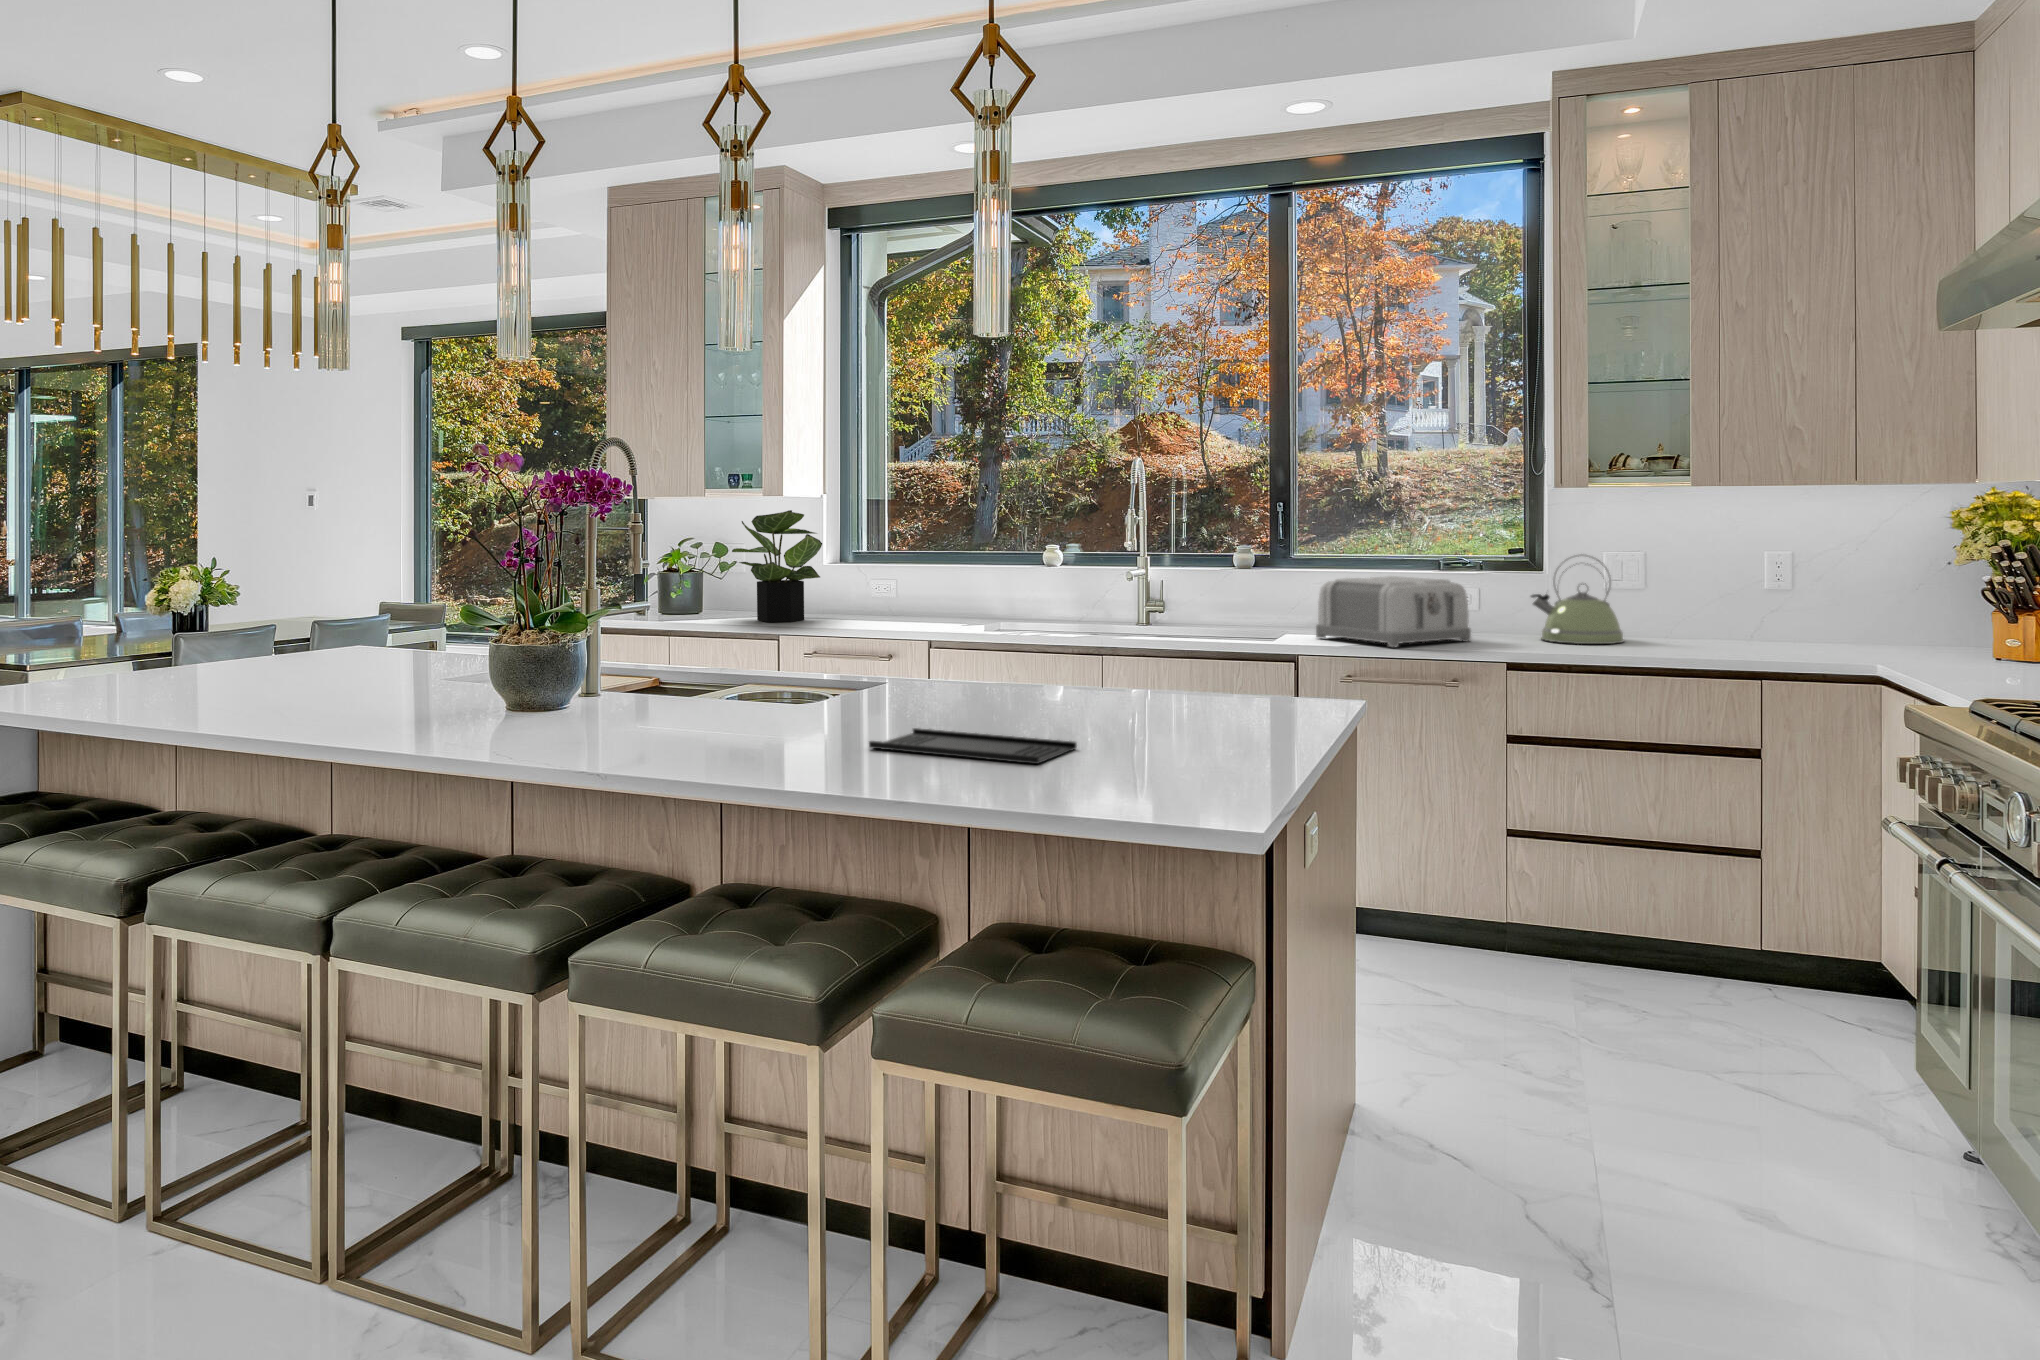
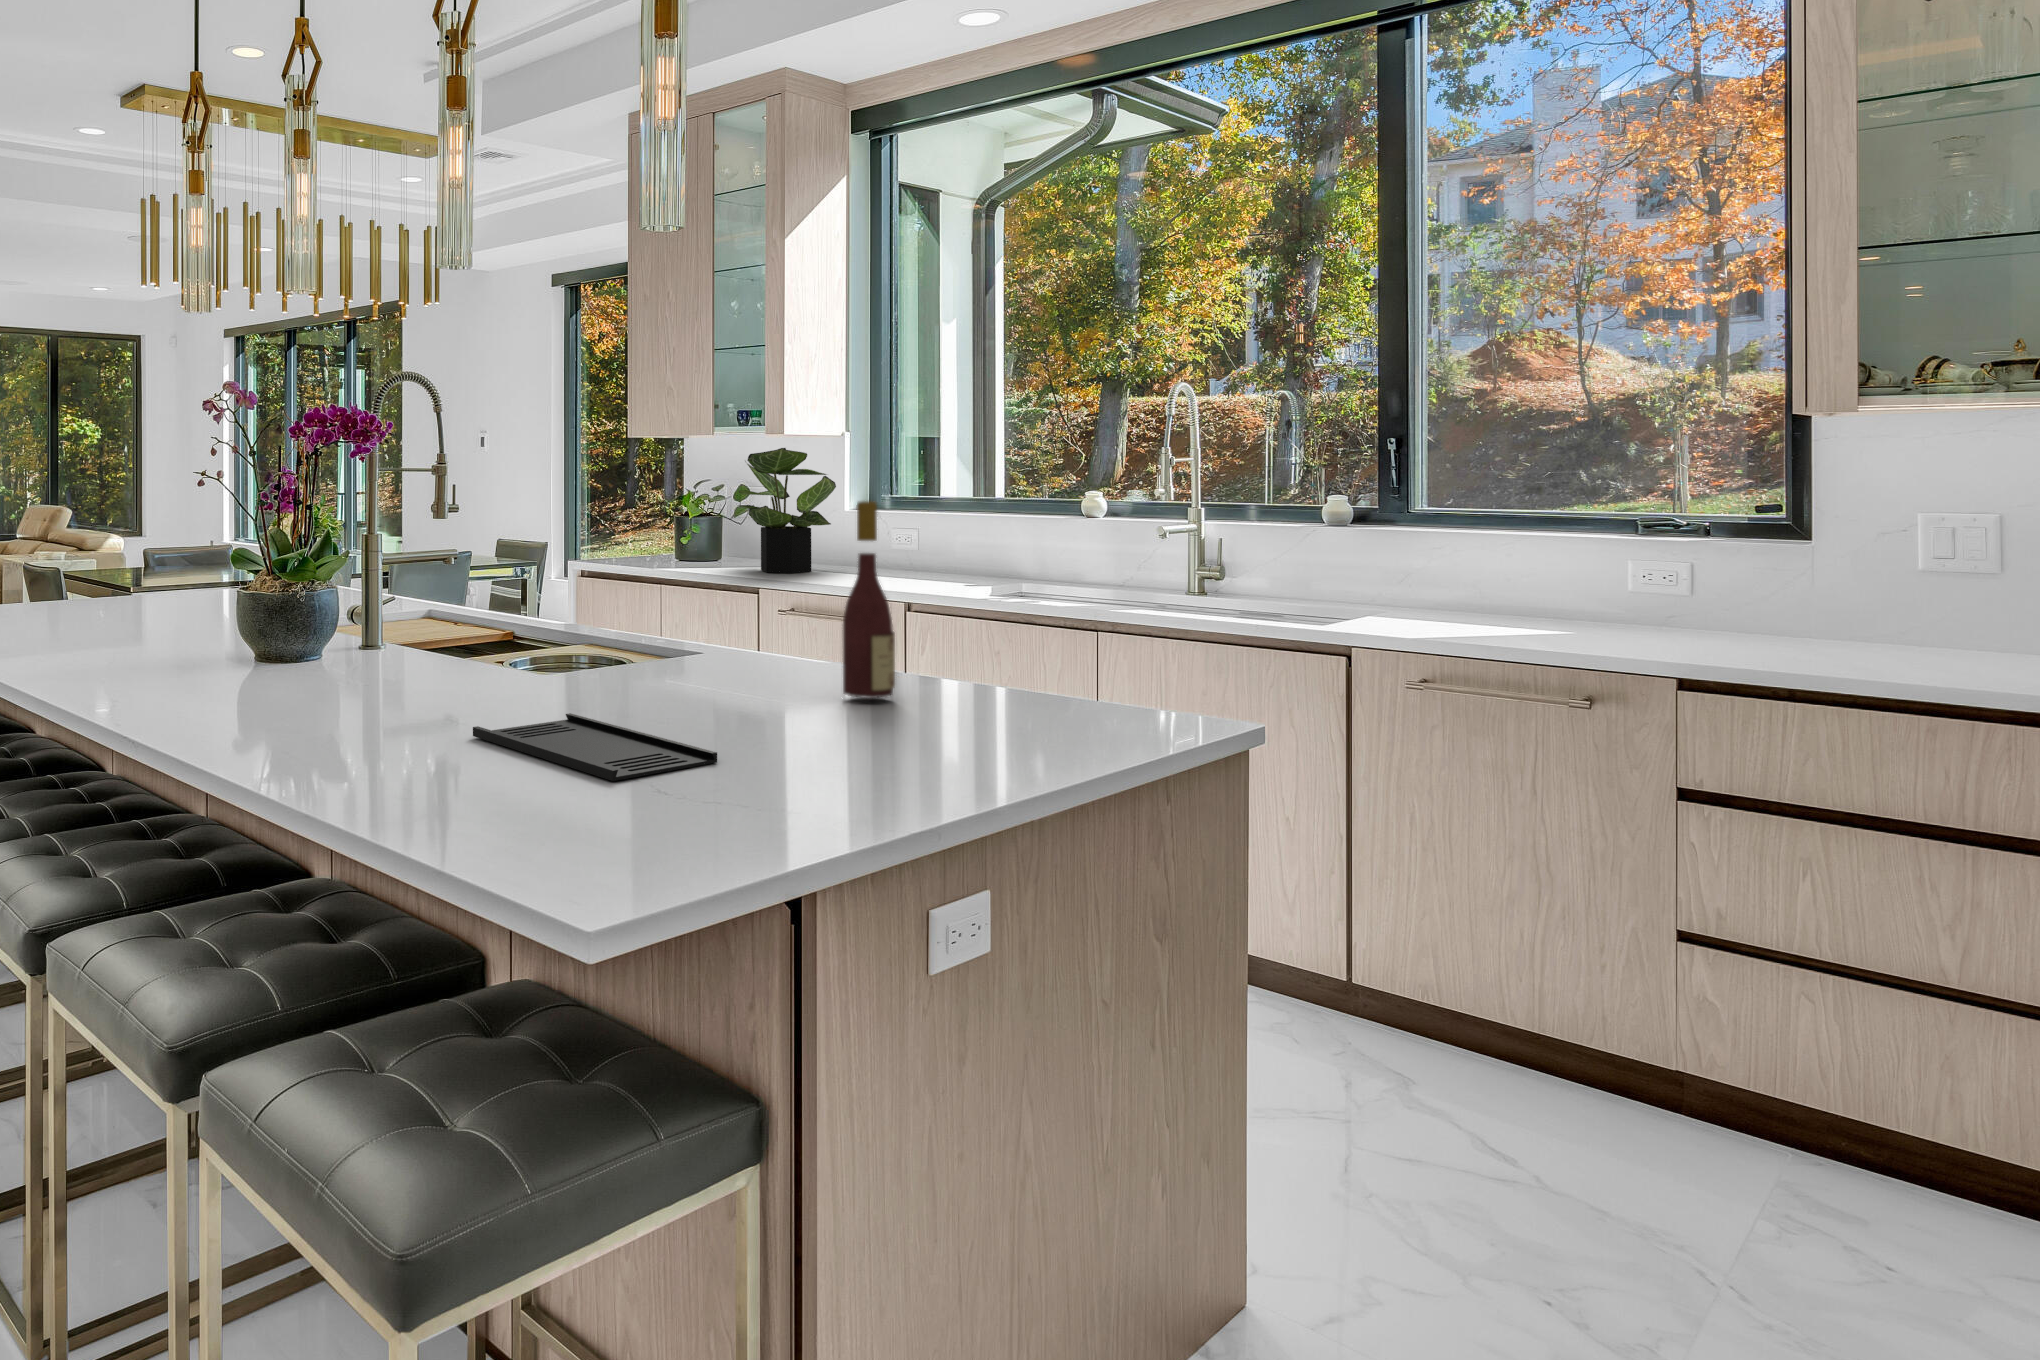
kettle: present [1531,555,1623,644] -> none [1768,516,1943,657]
wine bottle: none [1066,560,1107,709] -> present [843,501,895,698]
toaster: present [1316,576,1471,647] -> none [1411,541,1656,643]

